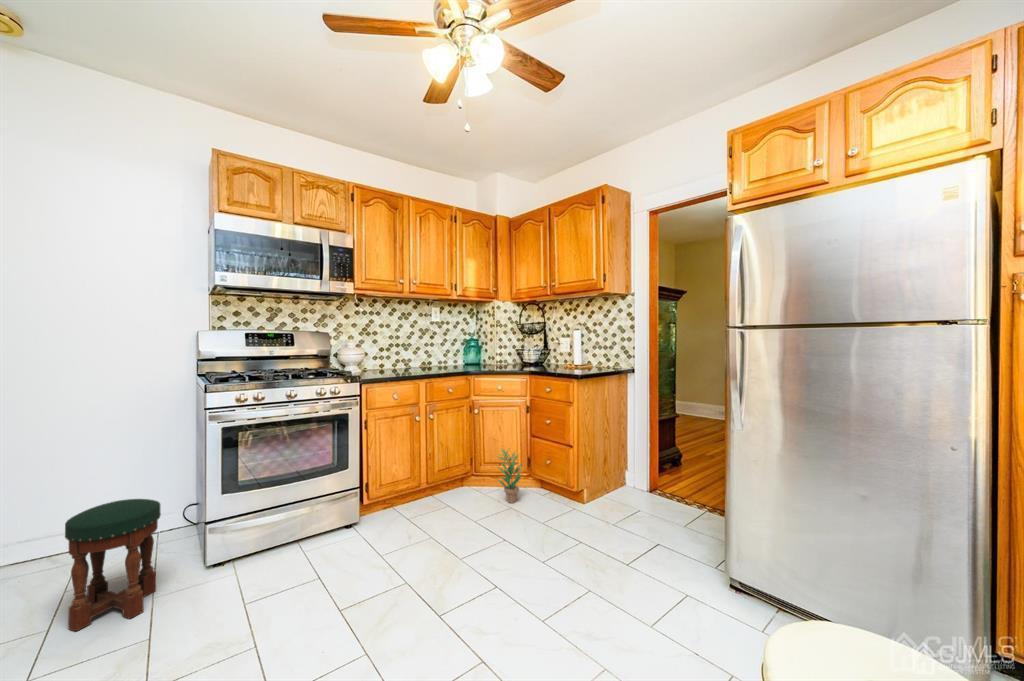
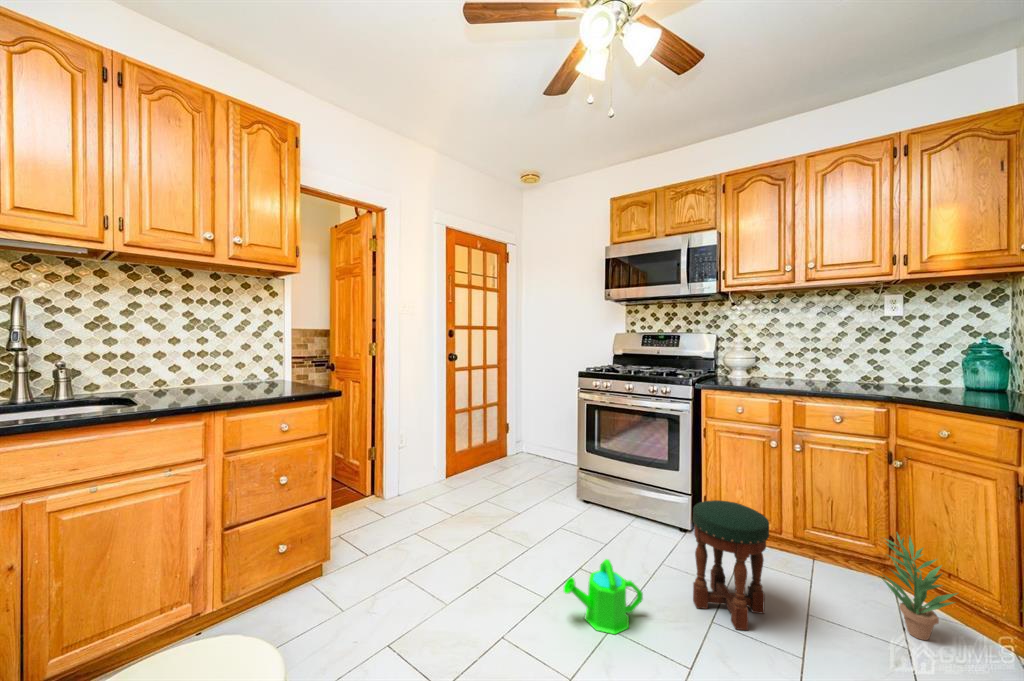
stool: present [65,499,161,631] -> present [693,500,769,630]
watering can: none [408,554,453,628] -> present [564,559,643,634]

